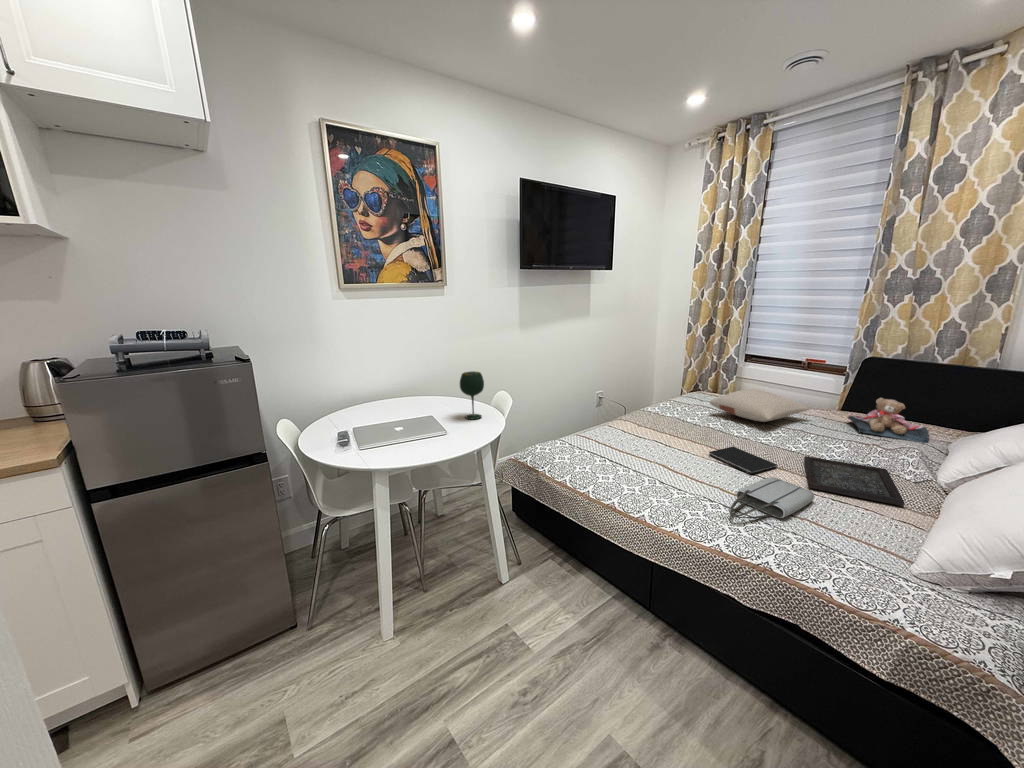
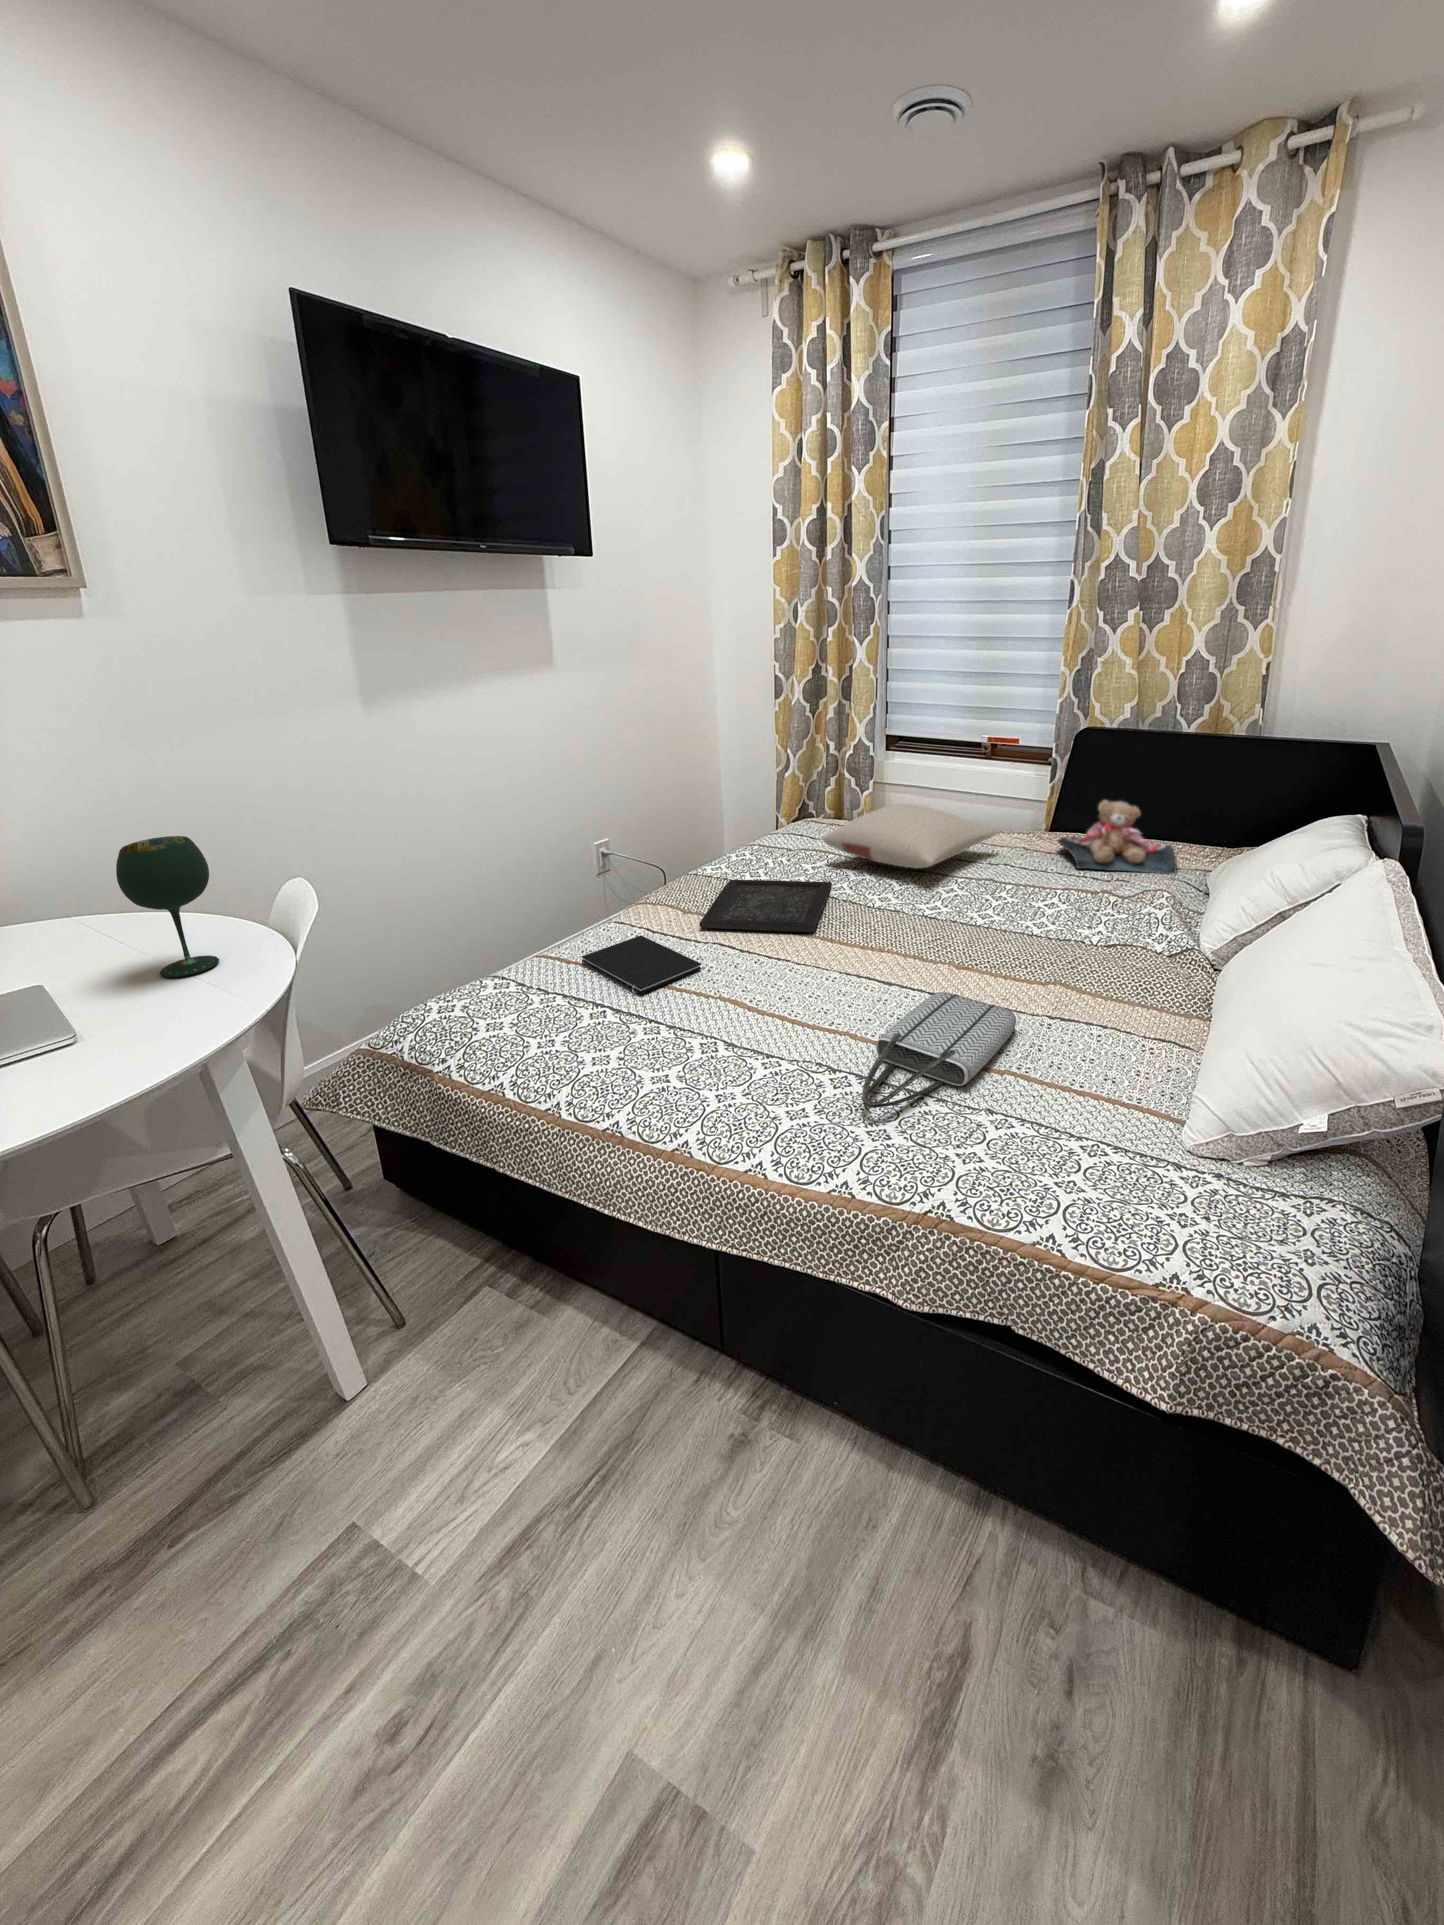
notebook: present [709,446,777,474] -> present [582,935,702,994]
tray: present [804,456,904,506] -> present [699,880,832,932]

